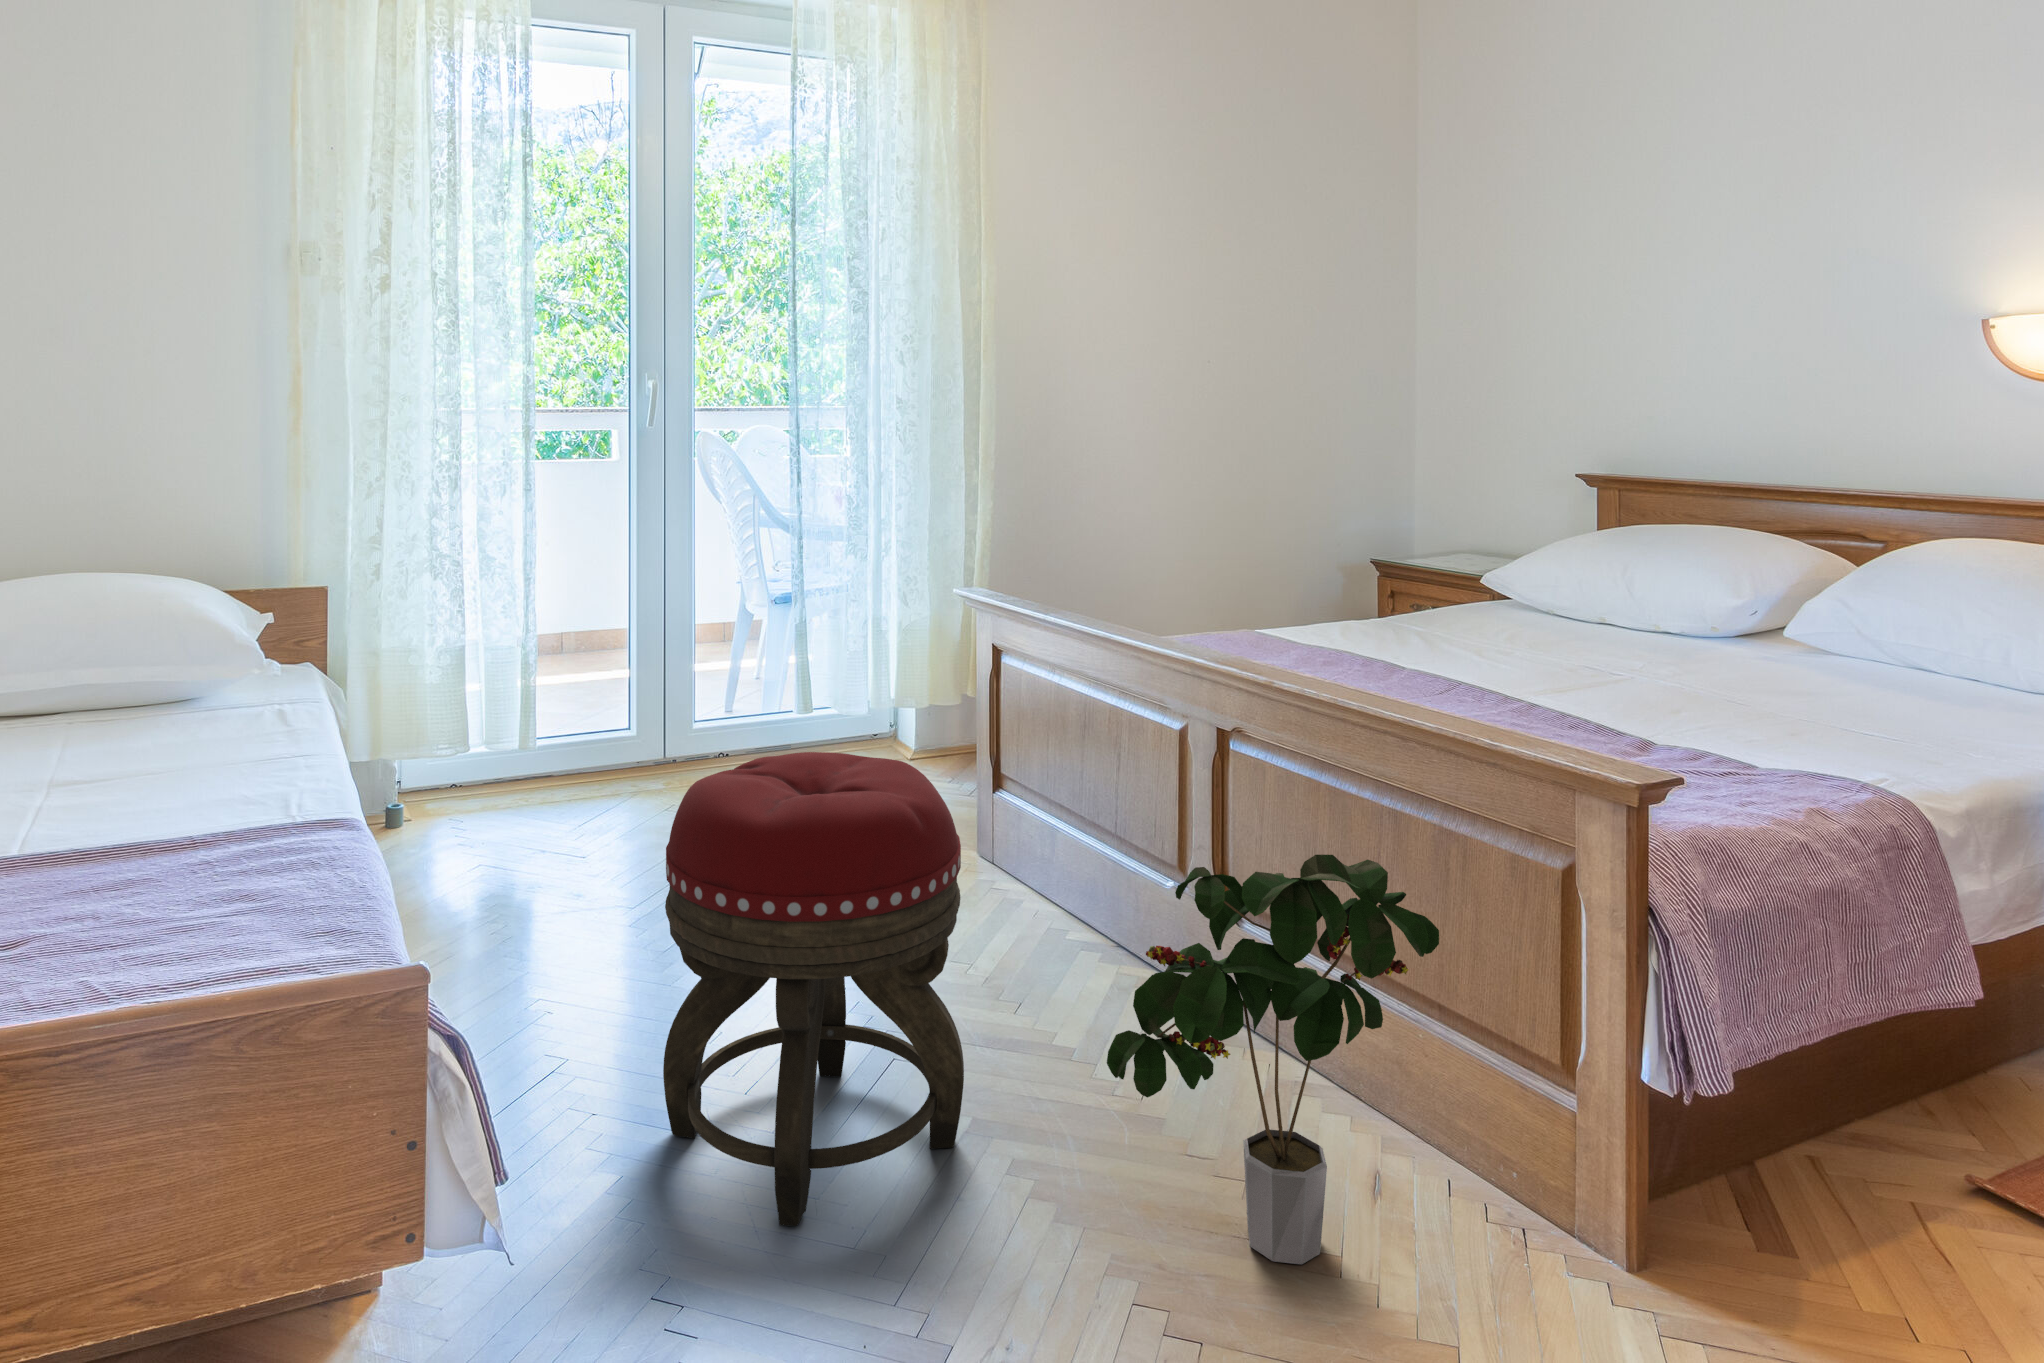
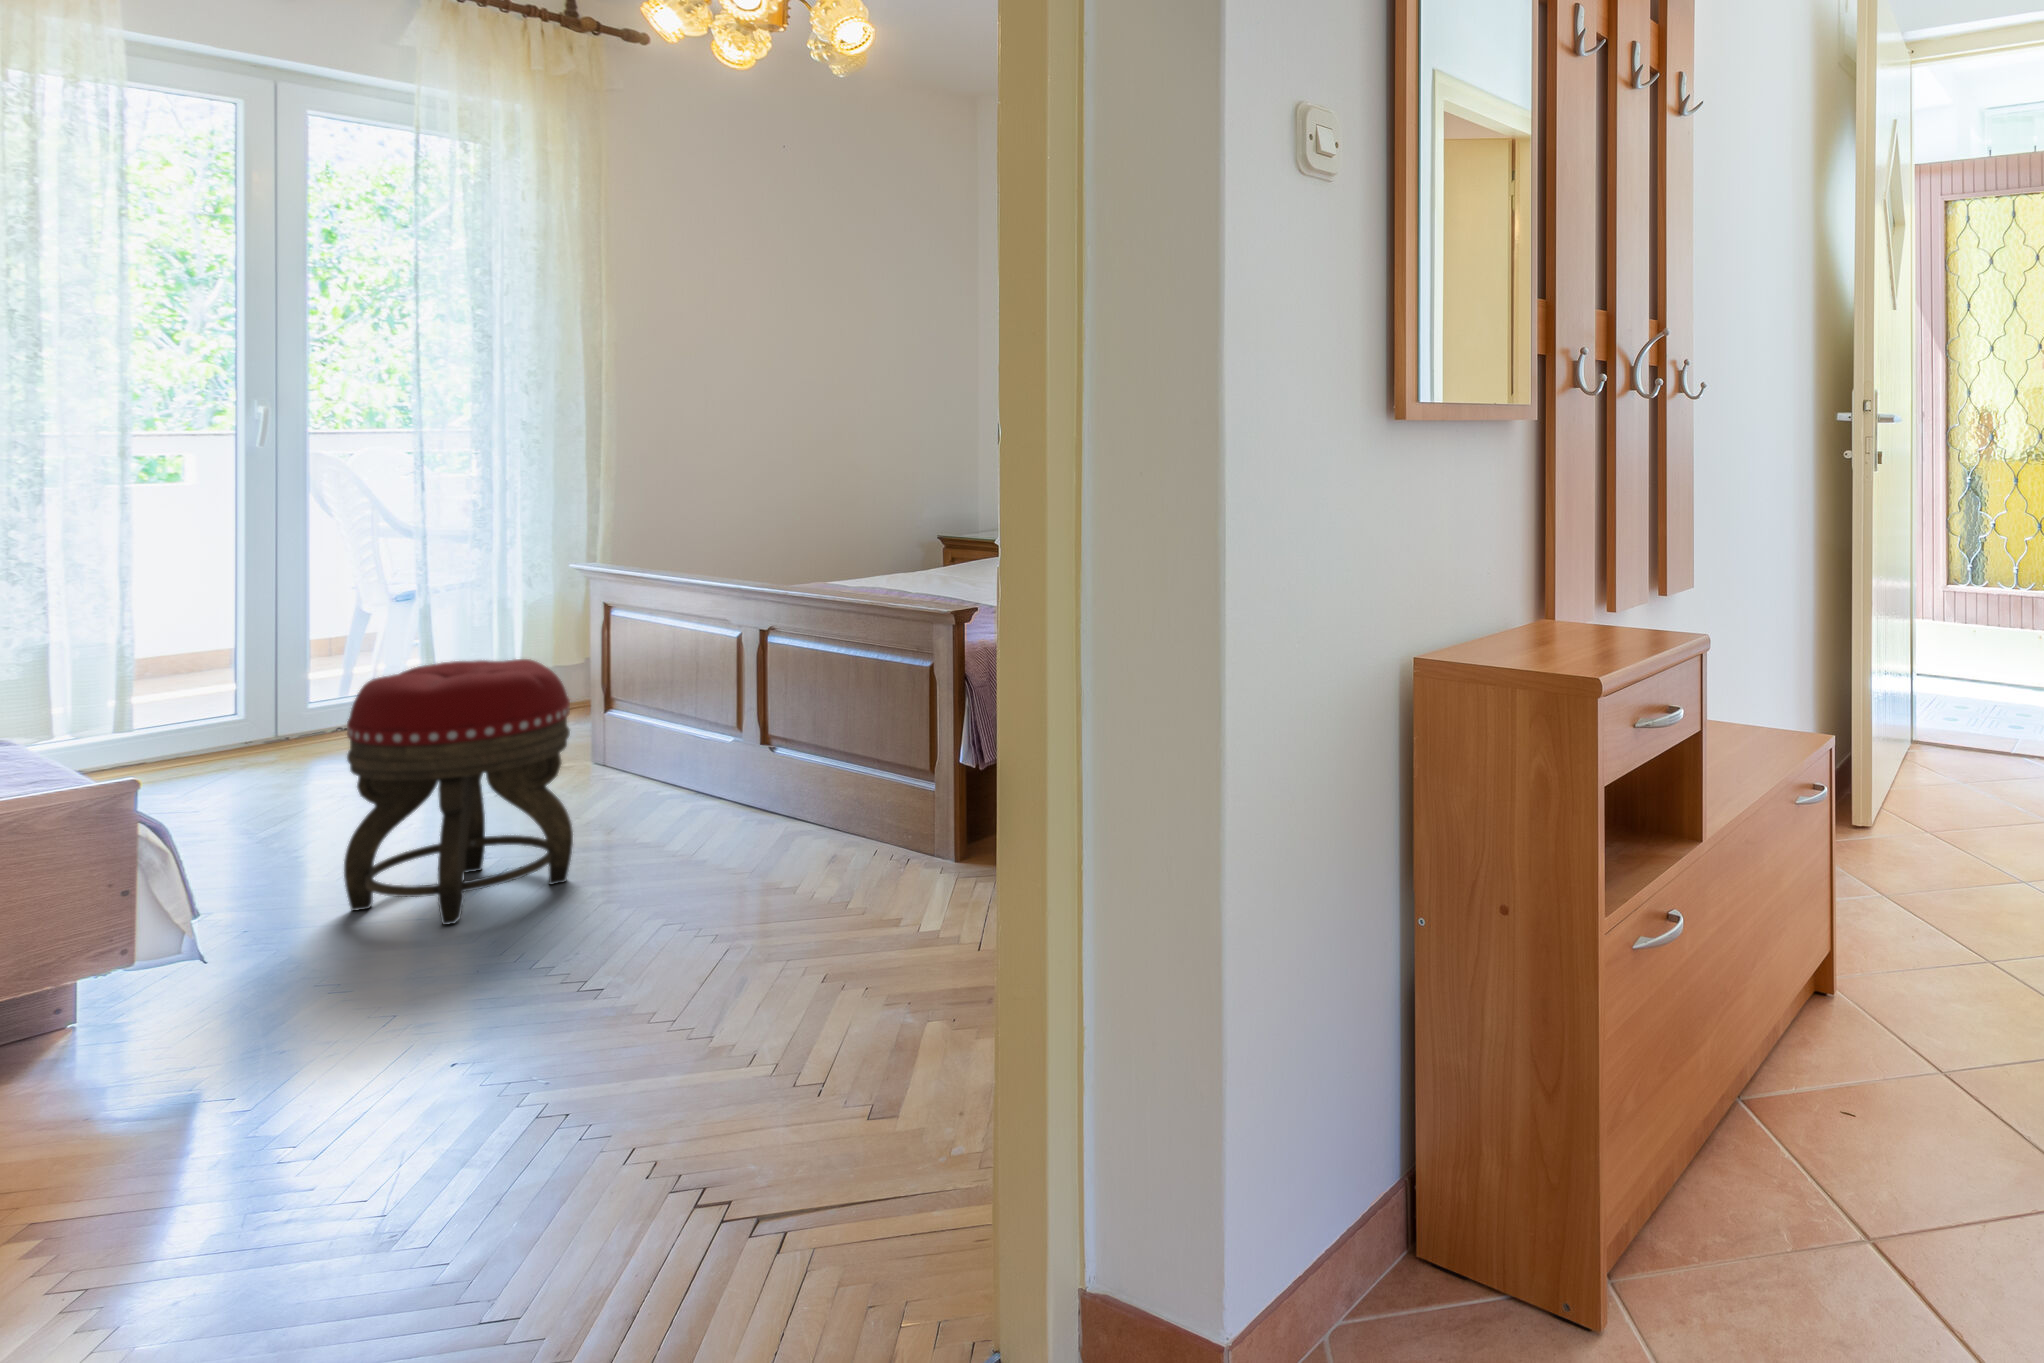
potted plant: present [1107,855,1439,1264] -> none [660,673,859,883]

